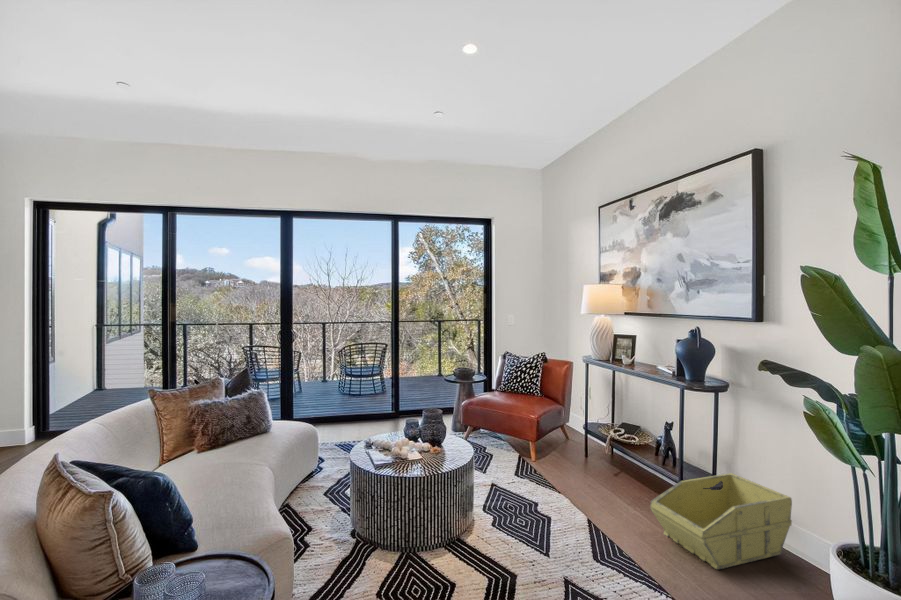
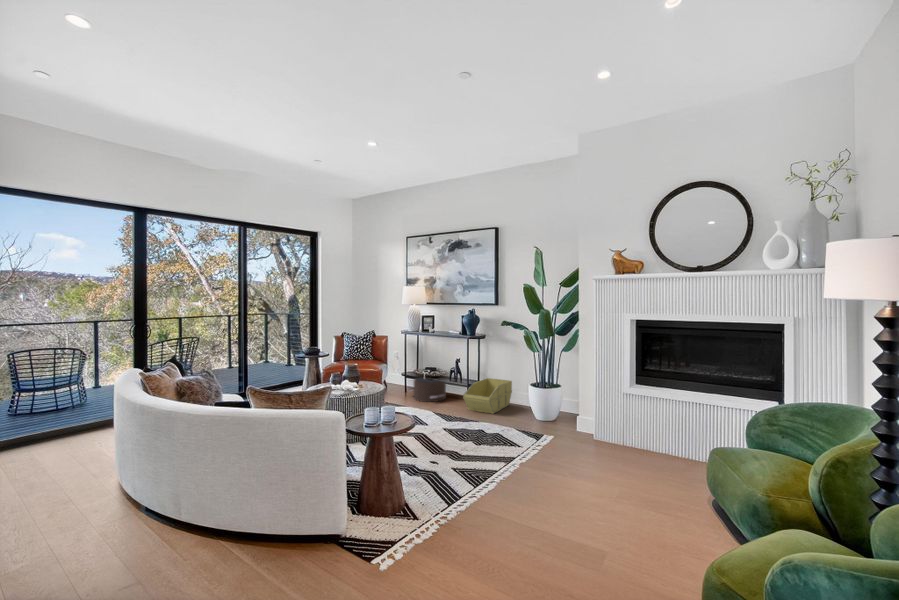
pouf: none [580,439,645,492] -> present [410,378,446,402]

